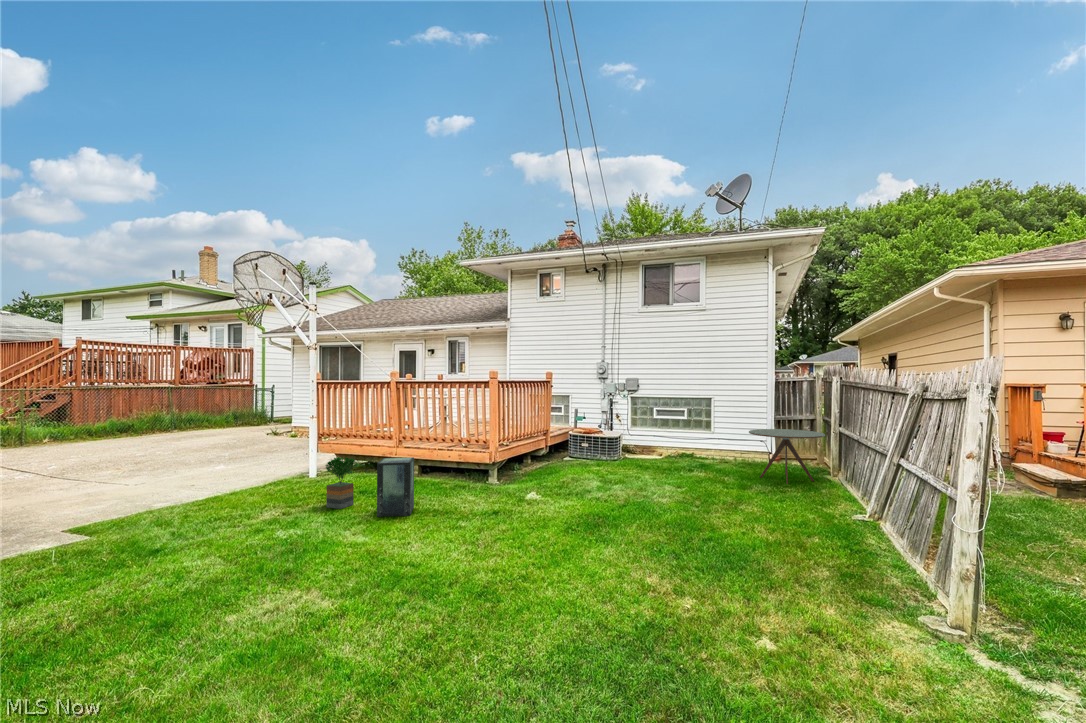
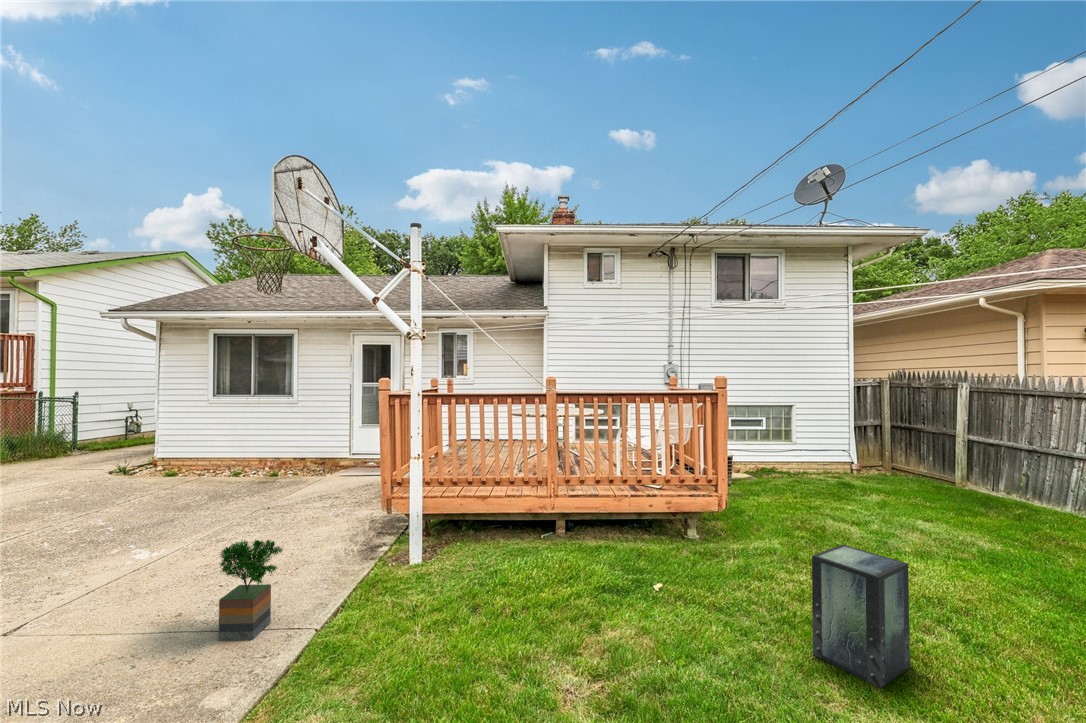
round table: present [749,429,825,484] -> none [918,440,1018,502]
potted tree: present [326,457,358,509] -> present [219,540,283,641]

